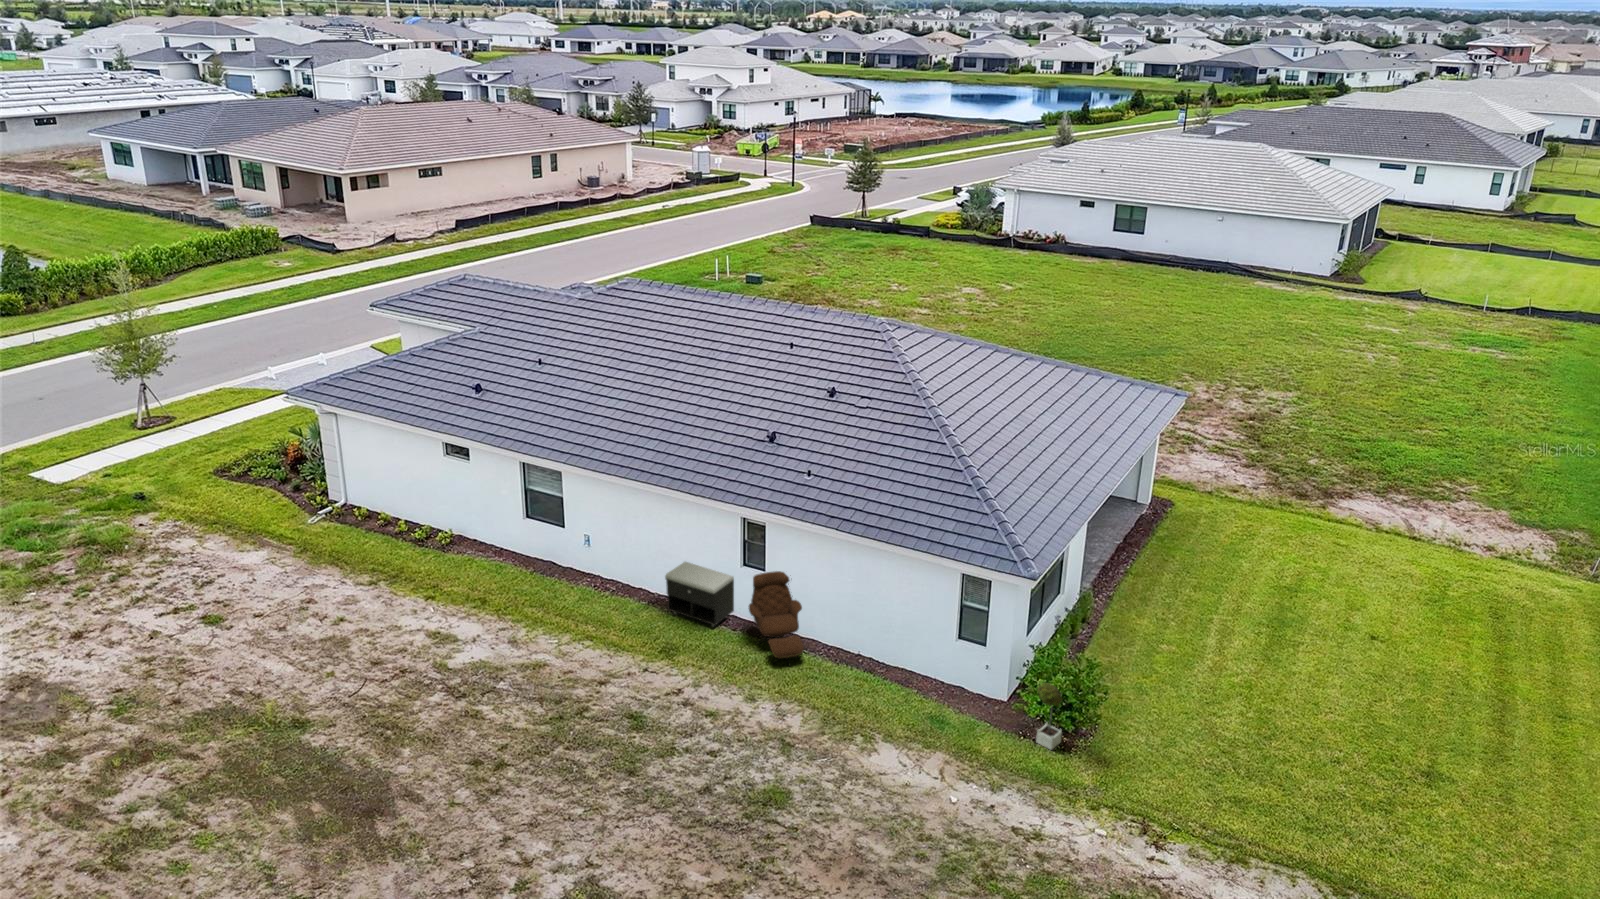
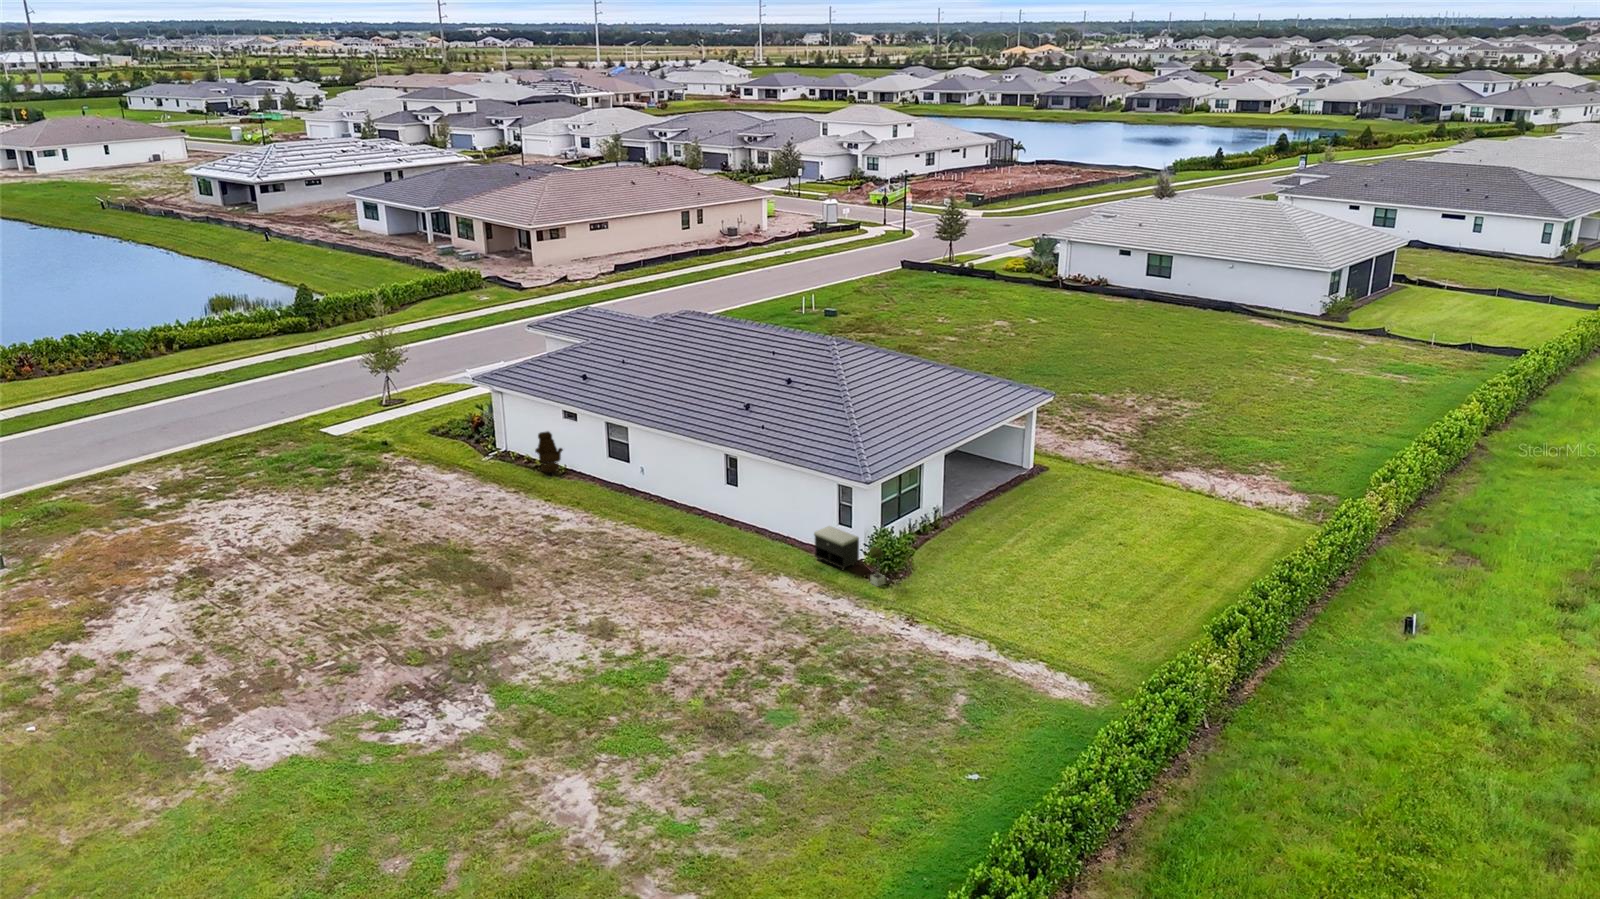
storage bench: present [665,562,734,626] -> present [814,526,859,569]
lounge chair: present [749,571,804,665] -> present [535,431,563,473]

